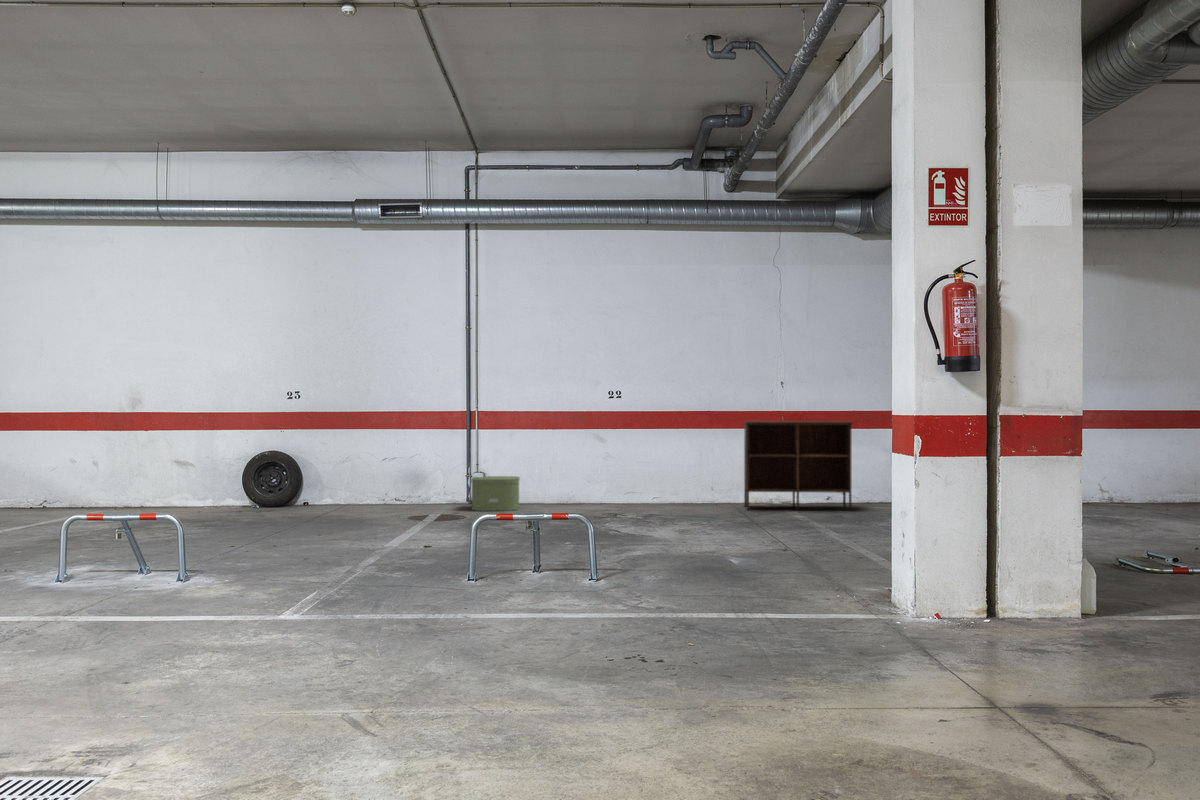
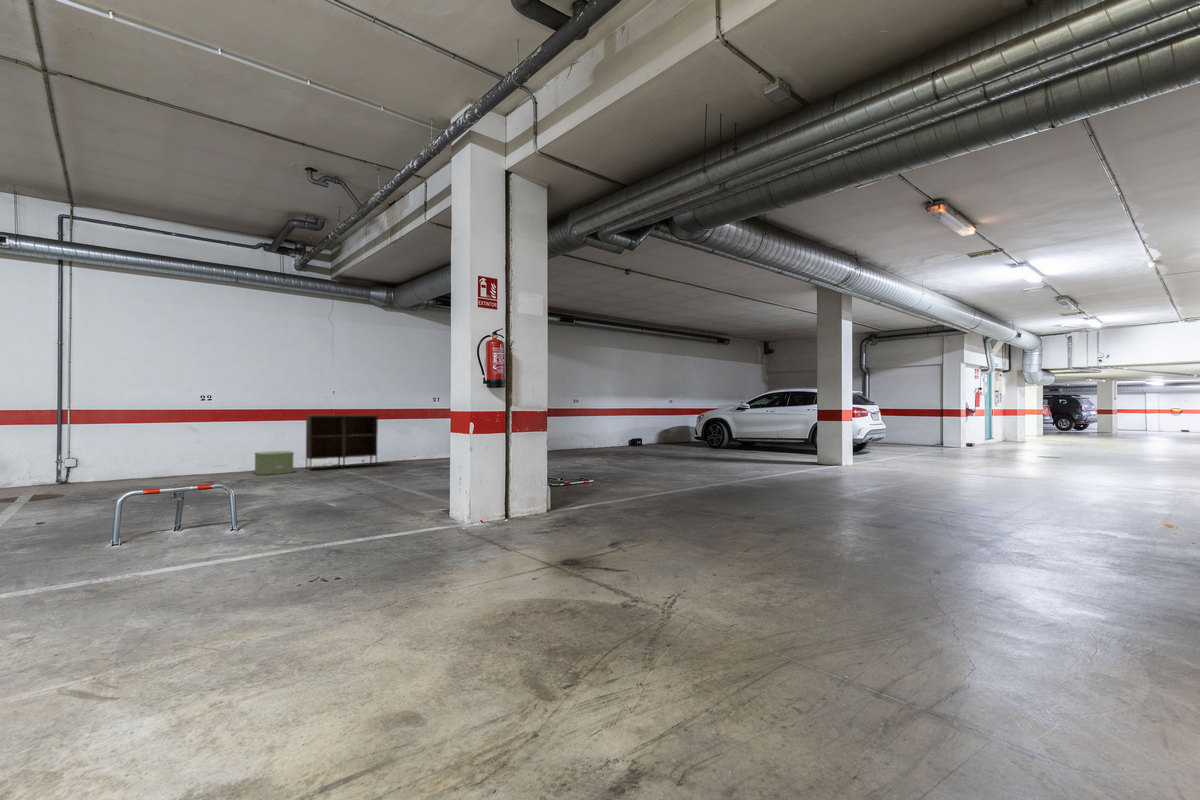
storage box: present [471,476,520,511] -> present [255,451,294,475]

